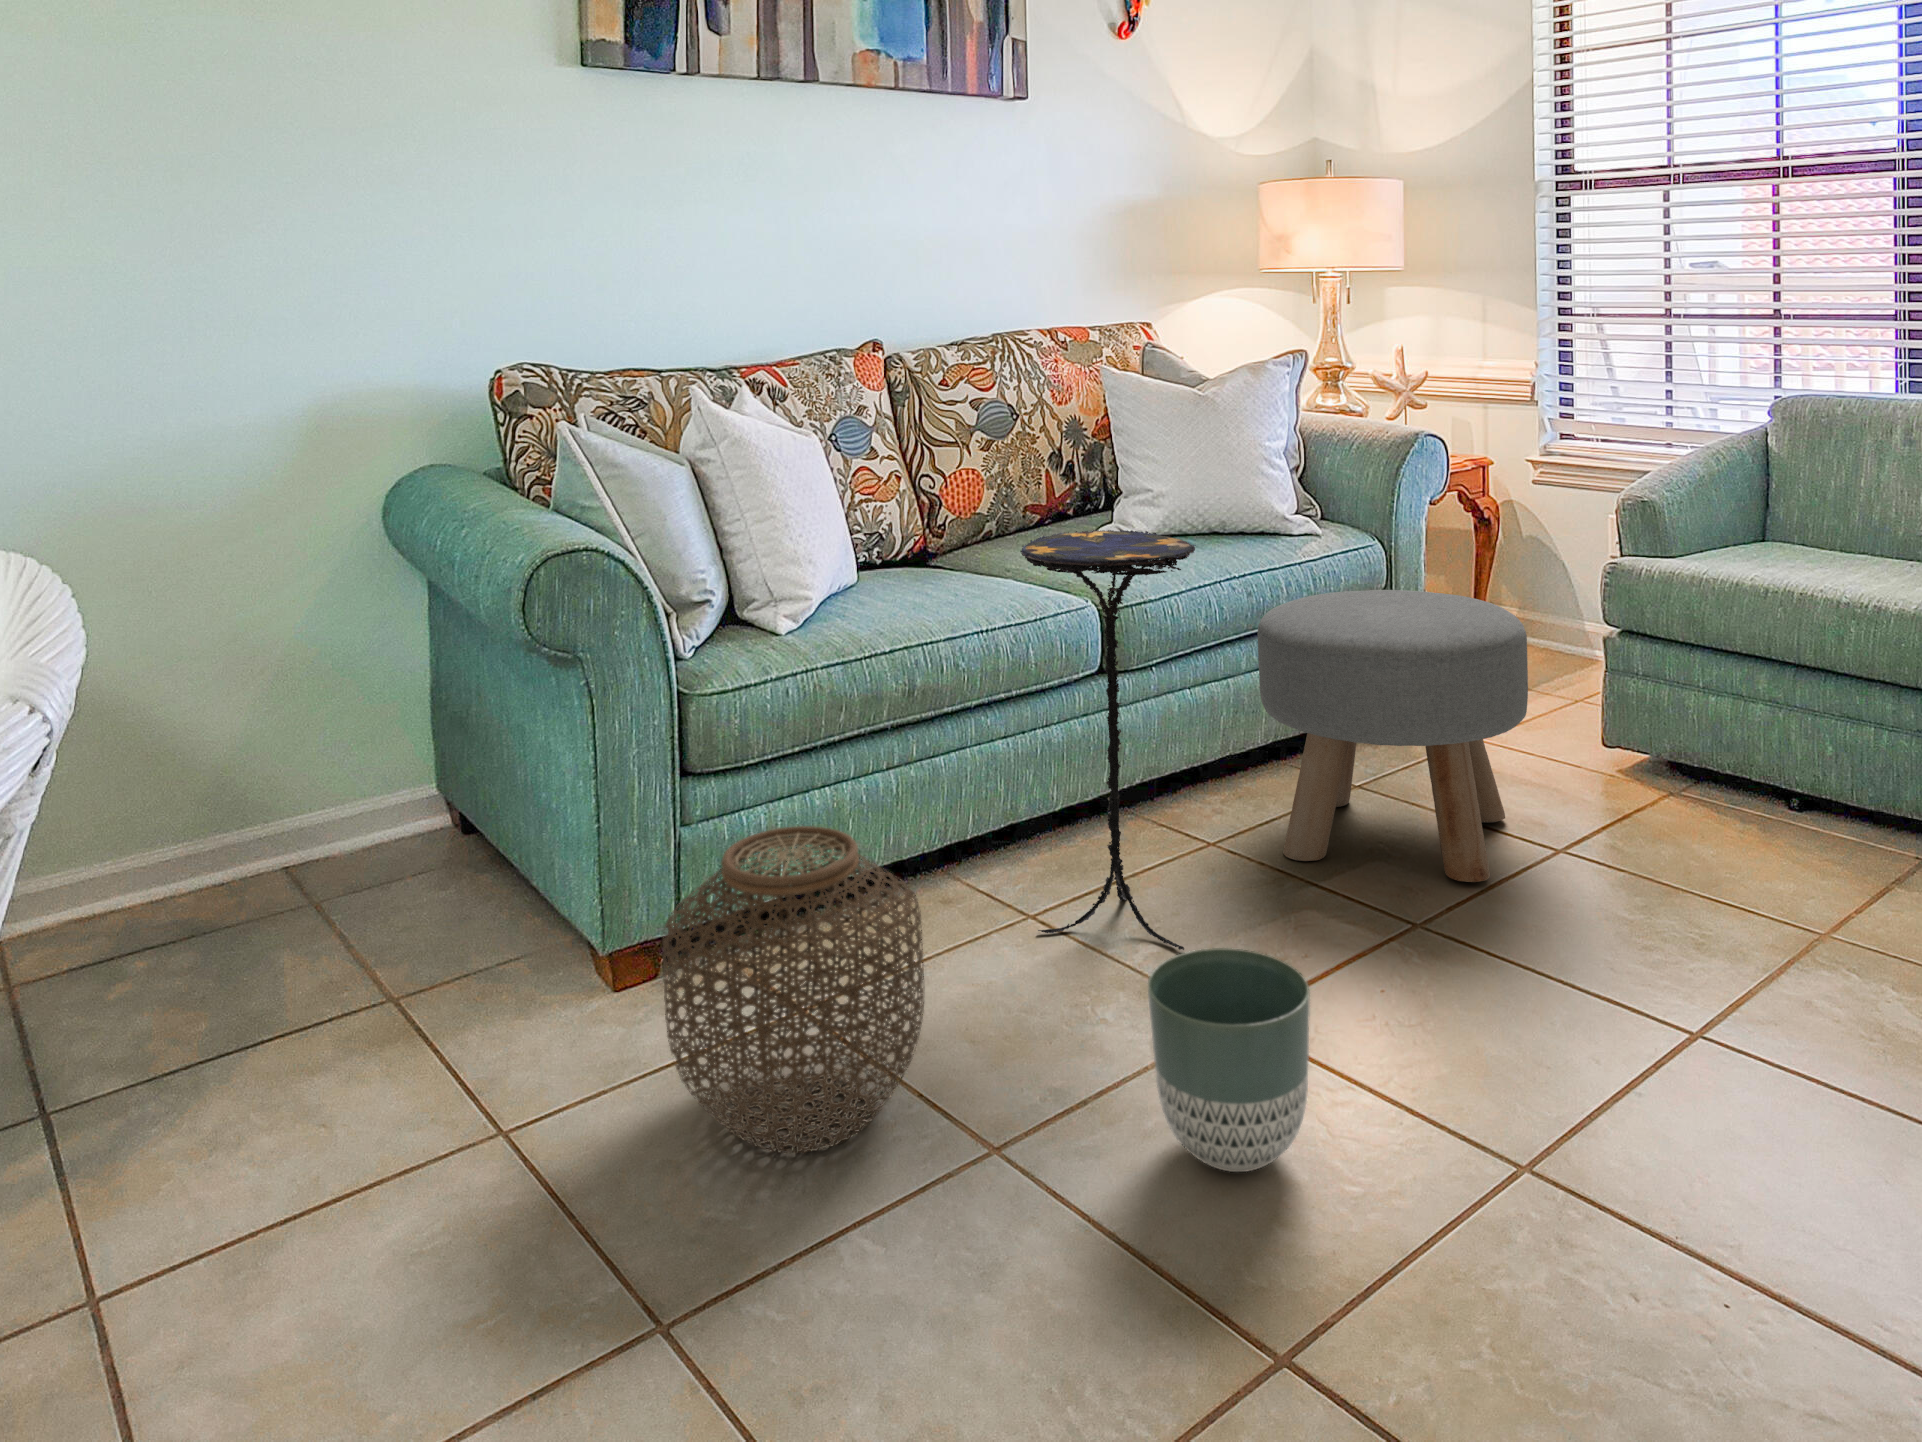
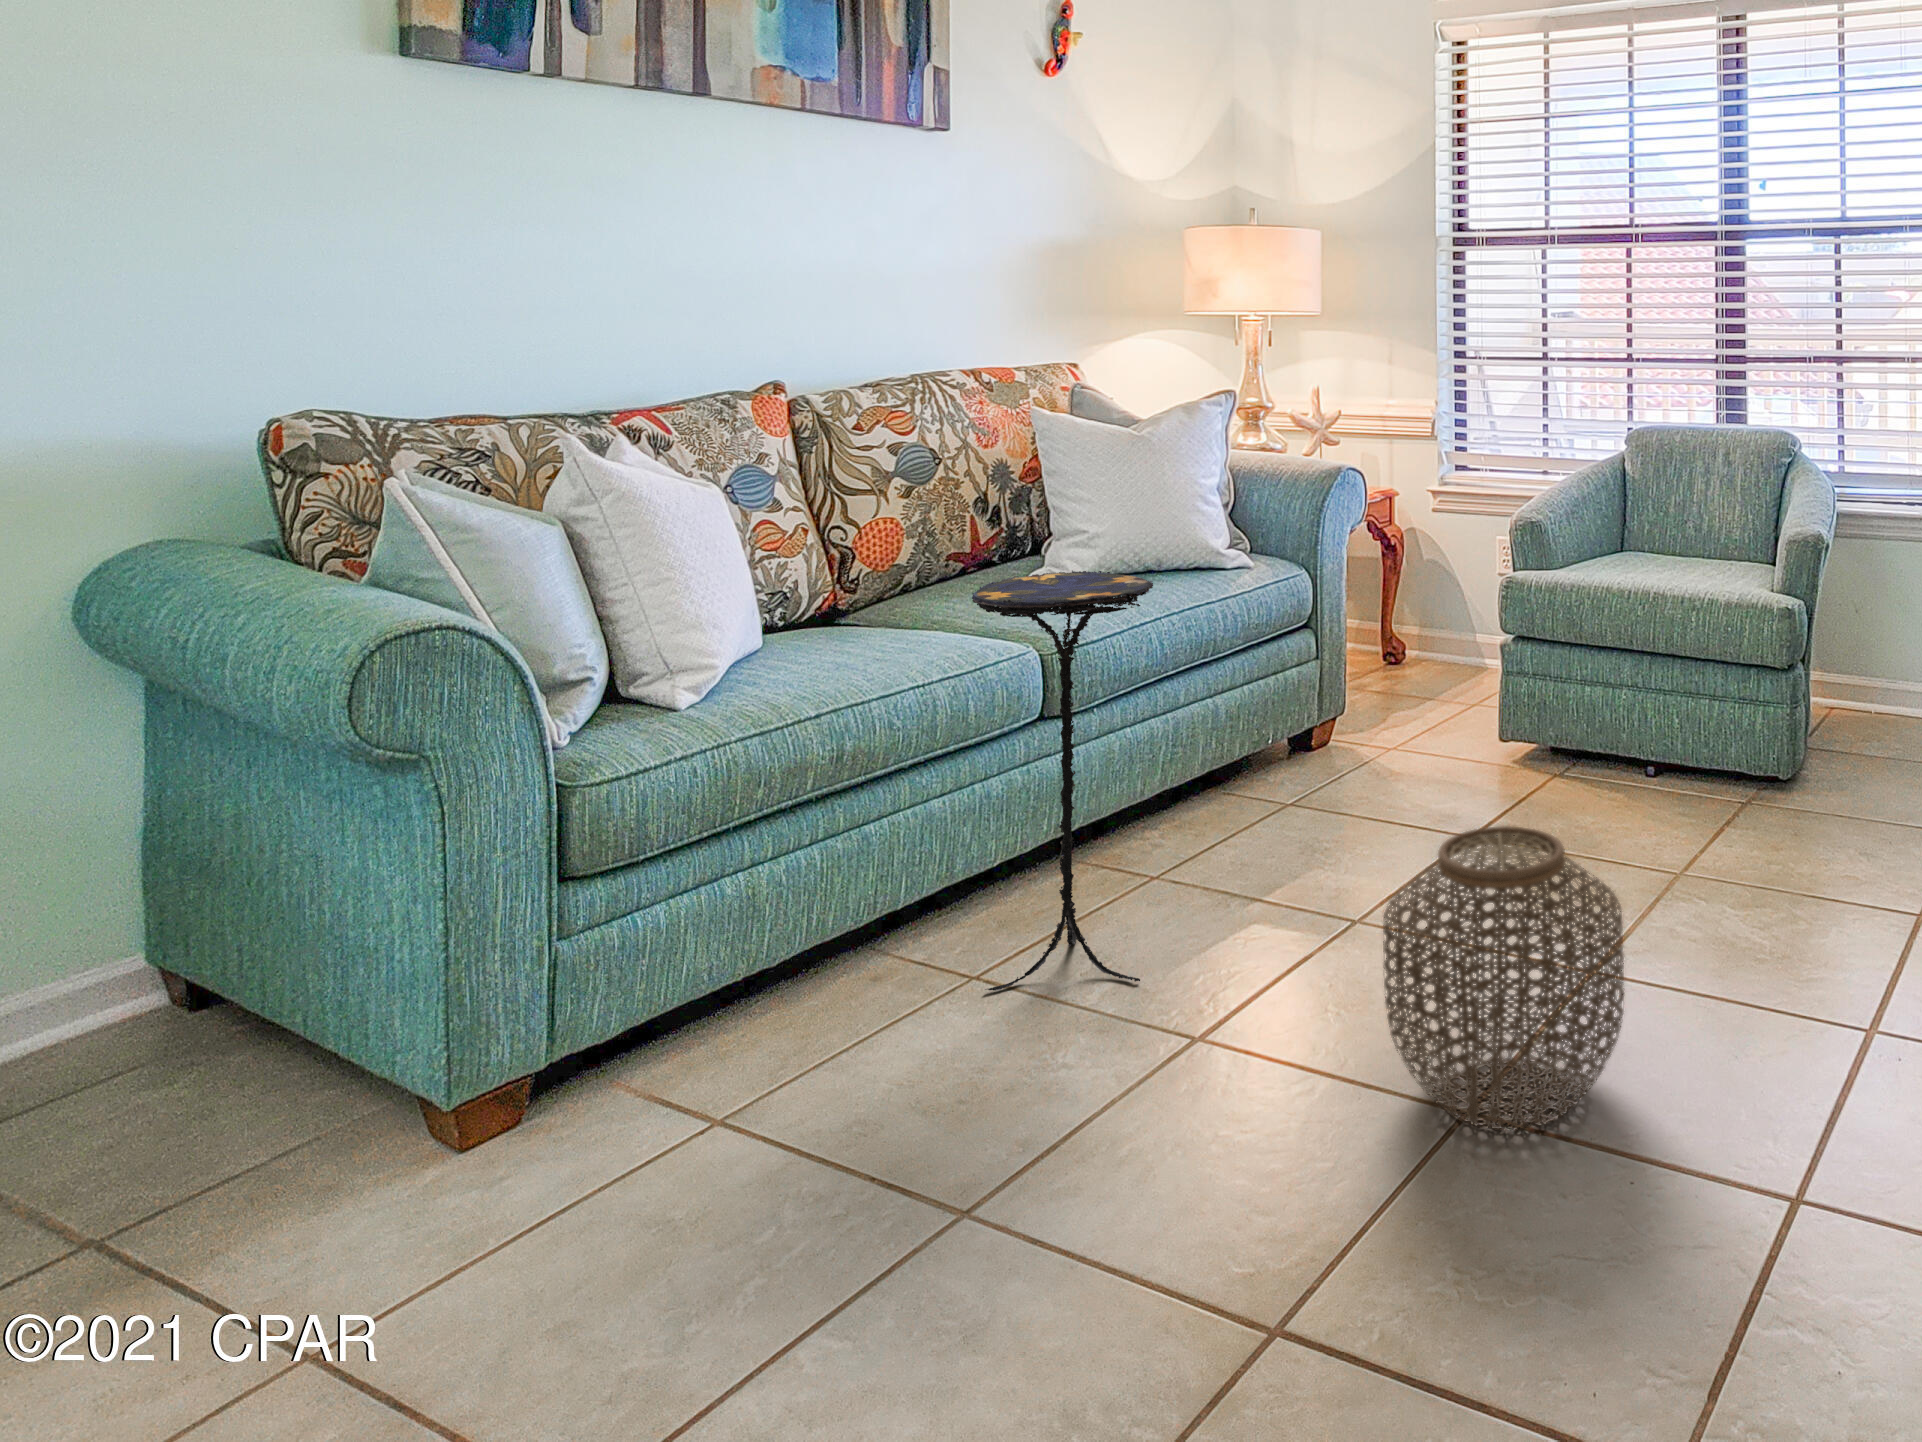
ottoman: present [1258,590,1528,882] -> none [1201,615,1444,881]
woven basket: present [663,826,924,1153] -> present [1383,826,1624,1130]
planter: present [1148,948,1310,1172] -> none [1129,960,1284,1171]

